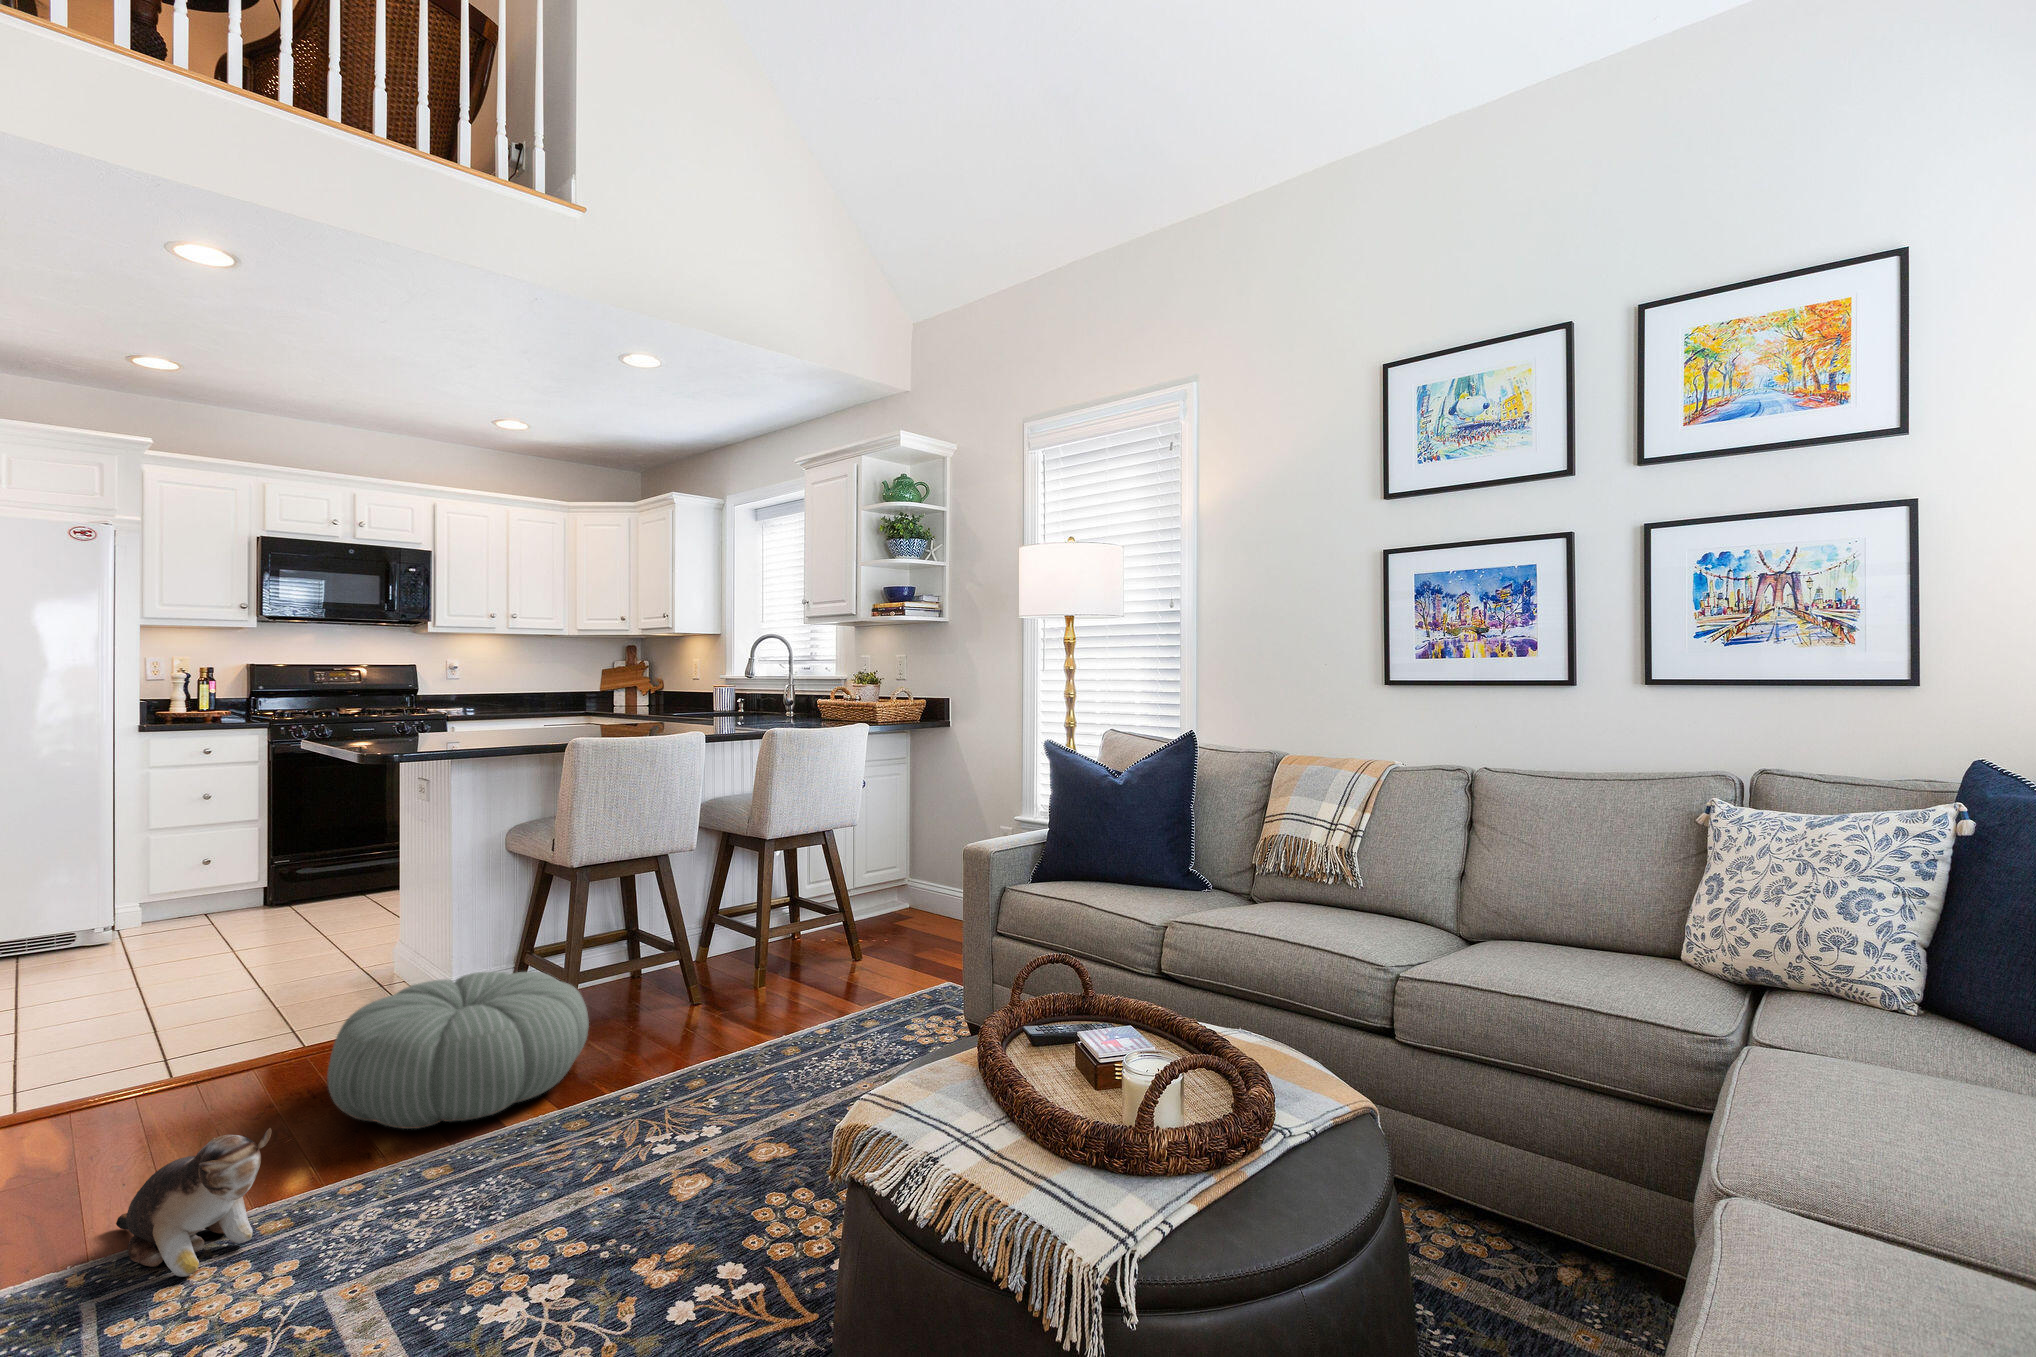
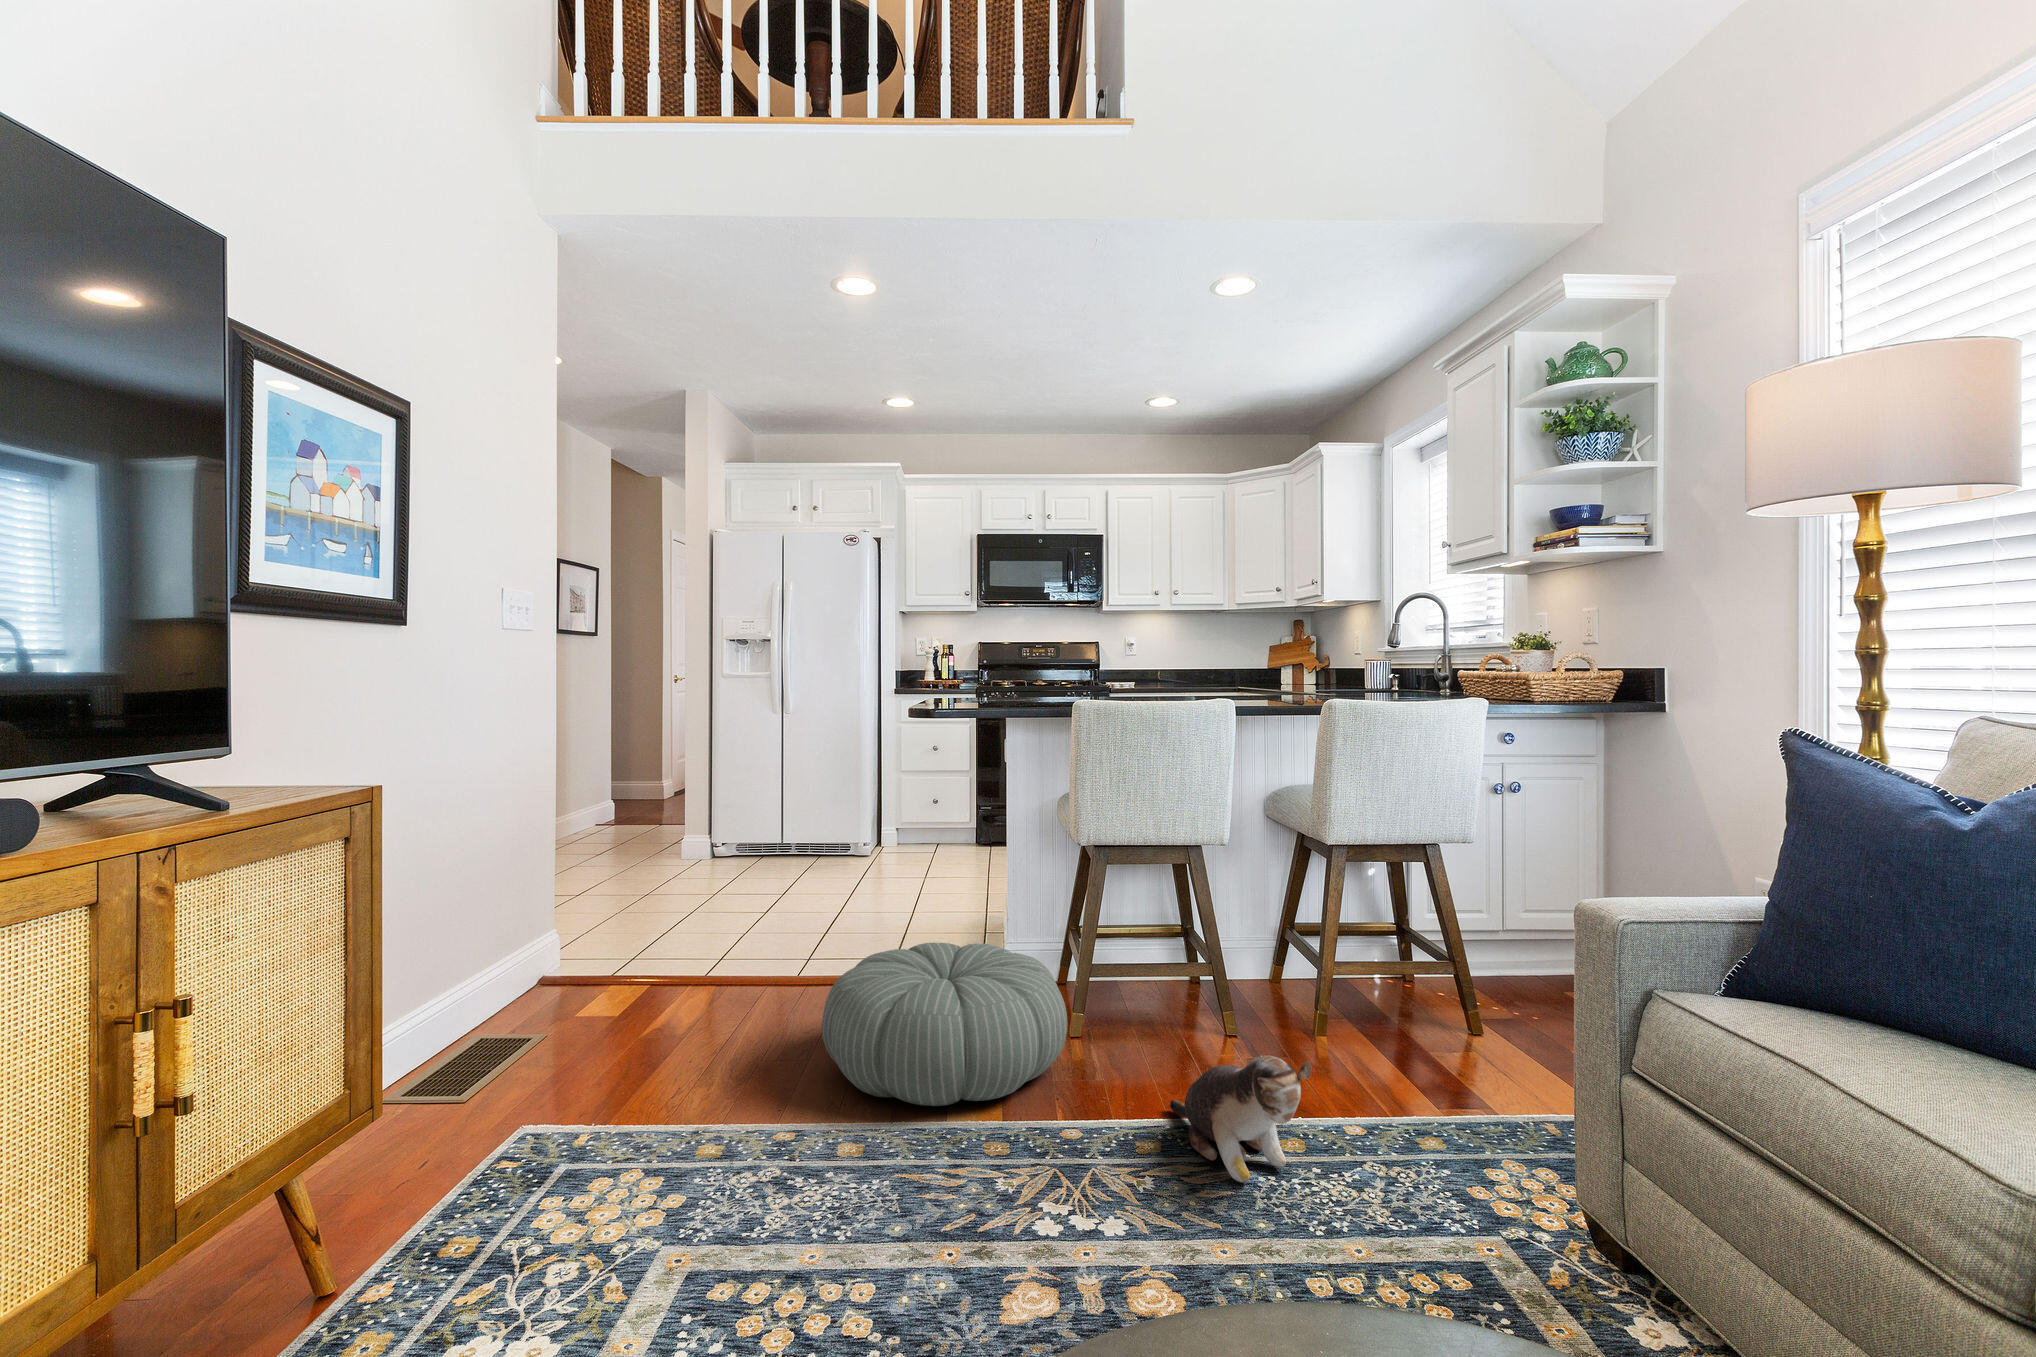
plush toy: present [116,1128,272,1277] -> present [1170,1055,1312,1182]

